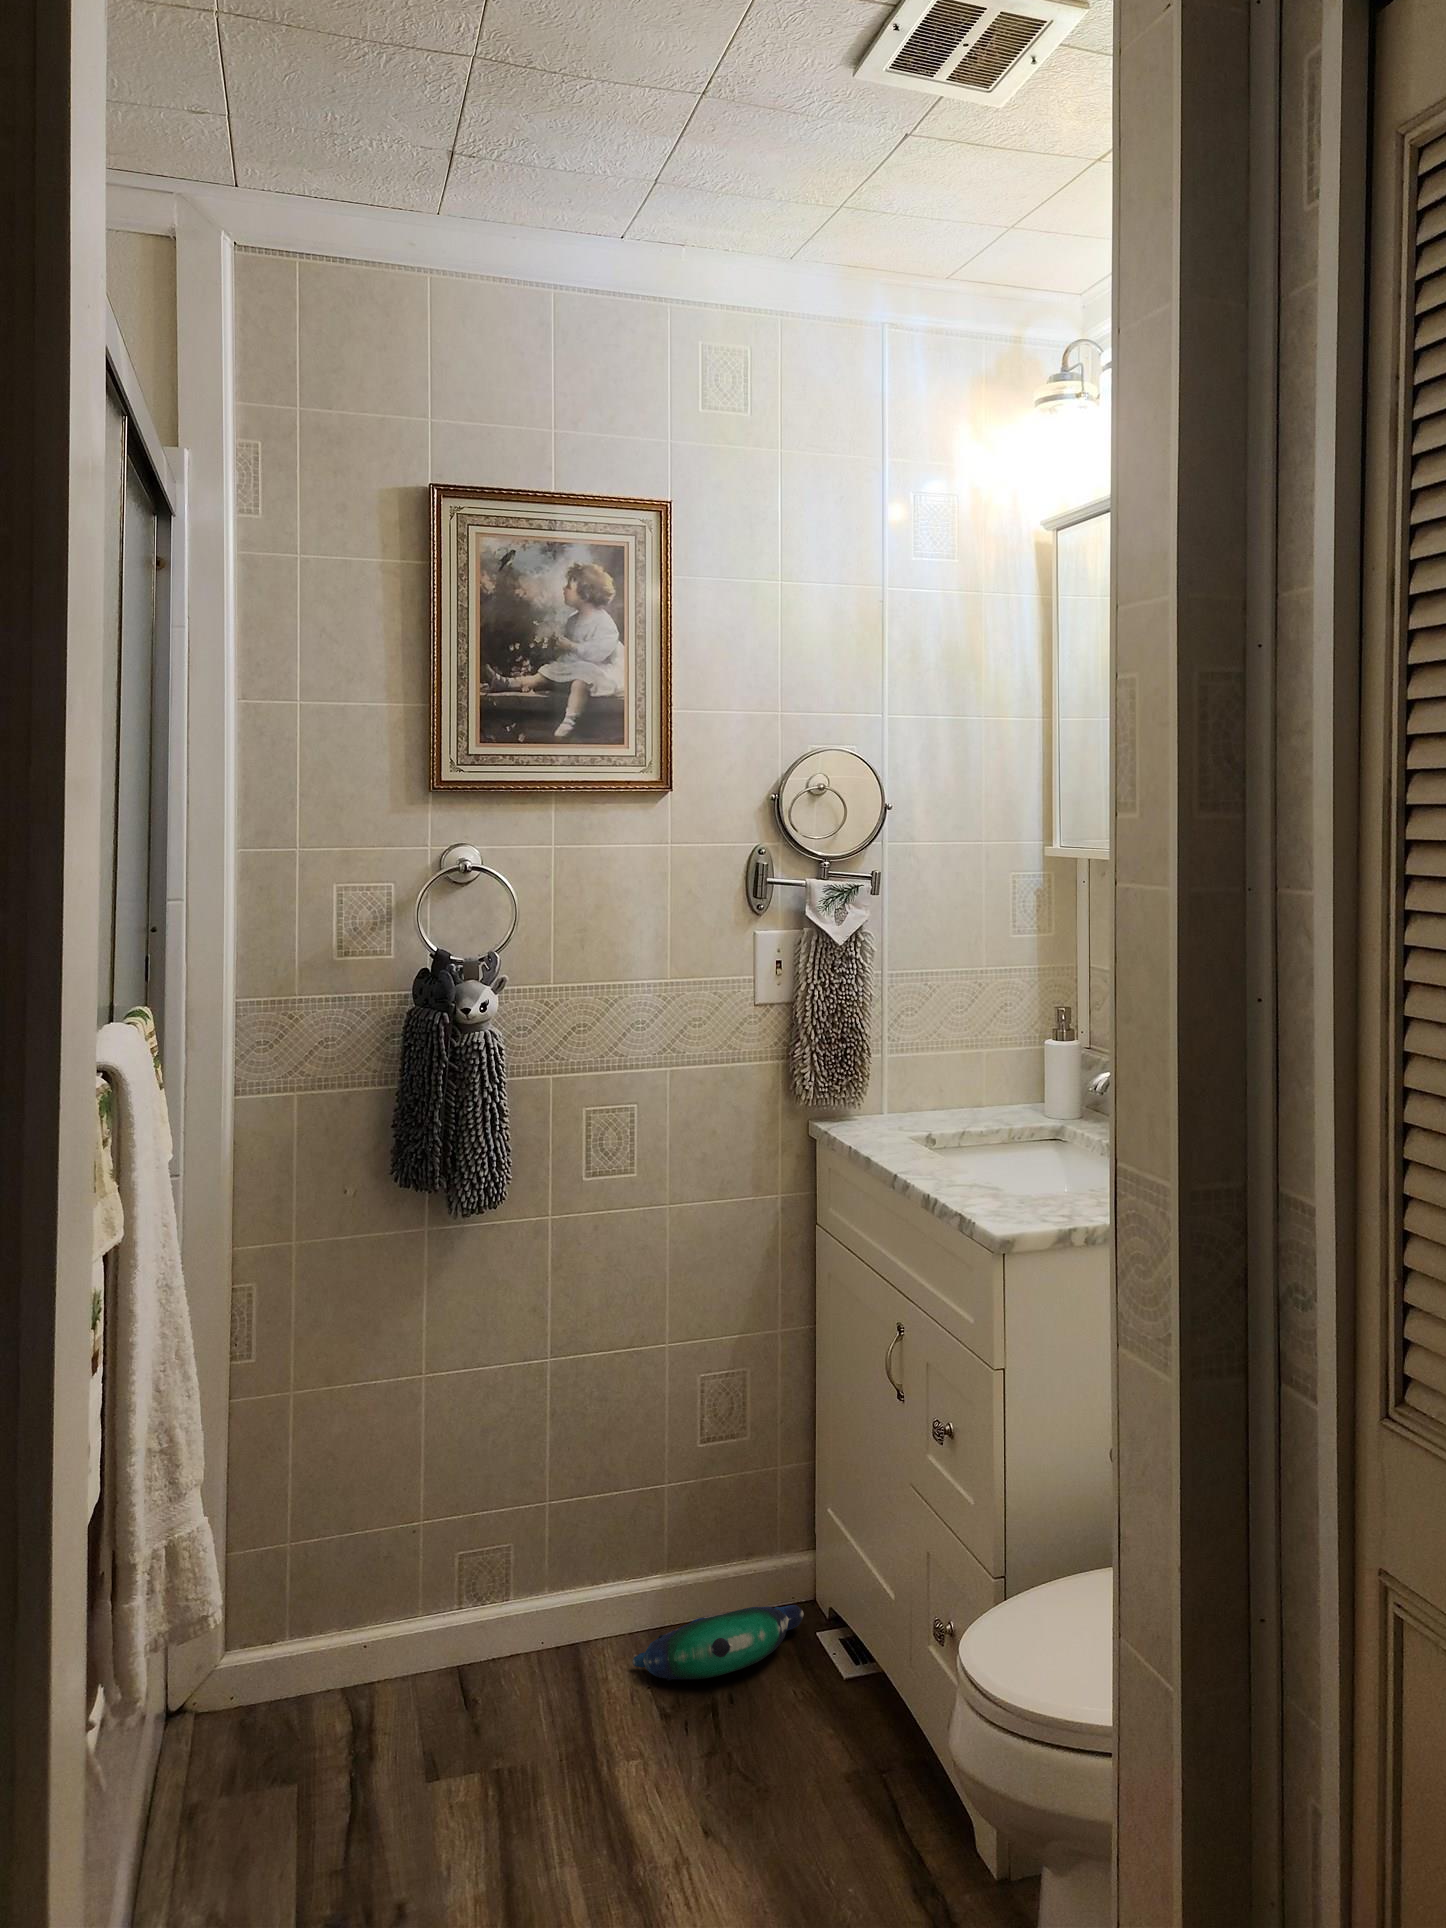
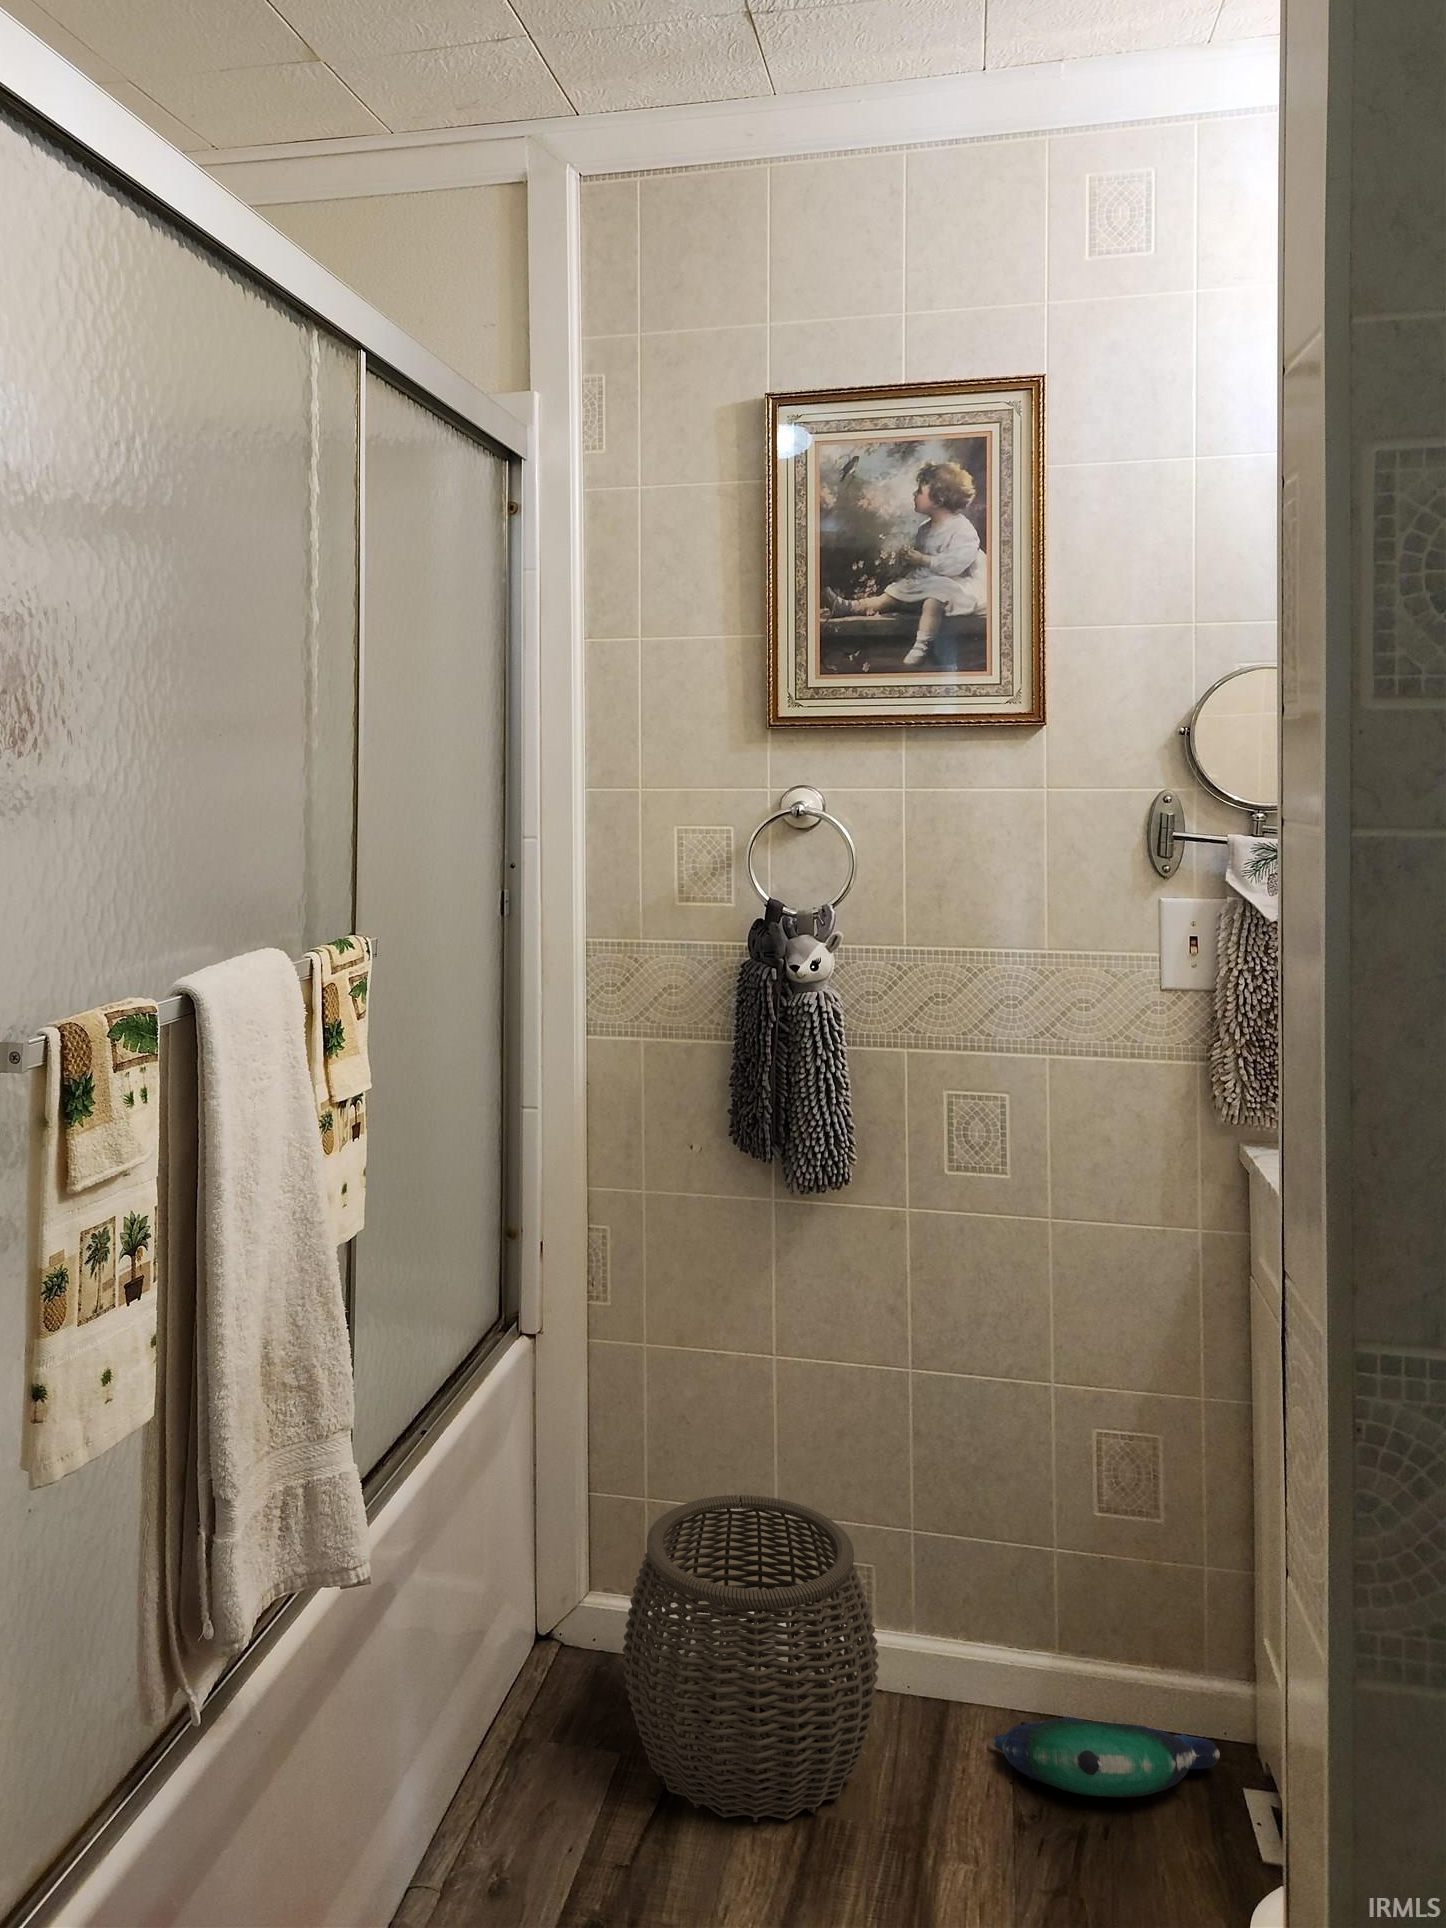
woven basket: none [306,1503,550,1803] -> present [623,1495,879,1822]

